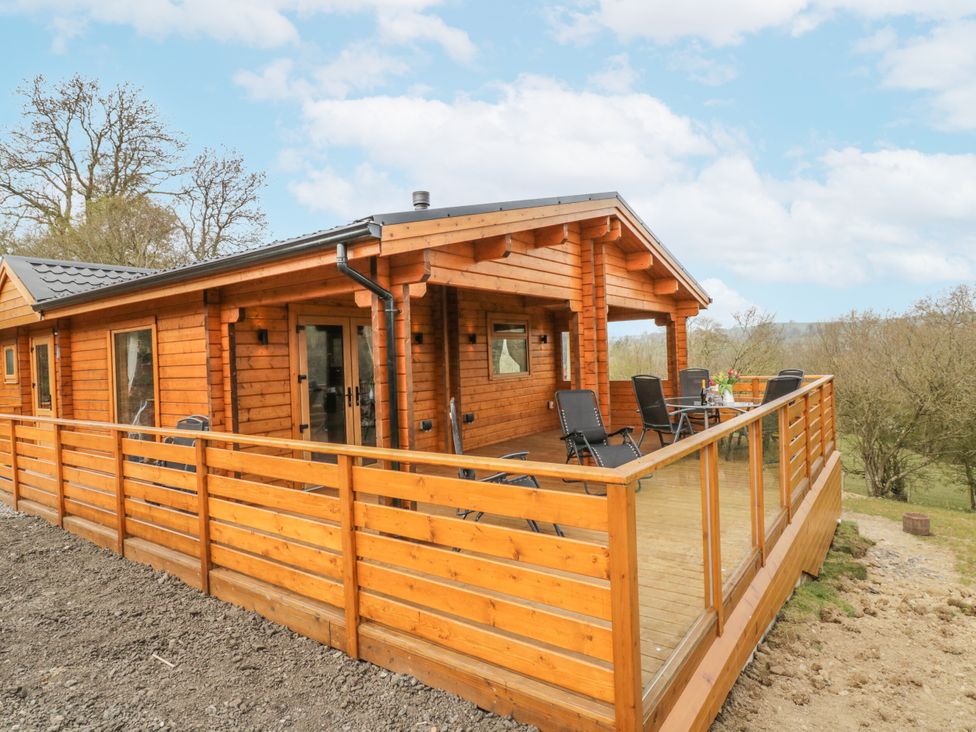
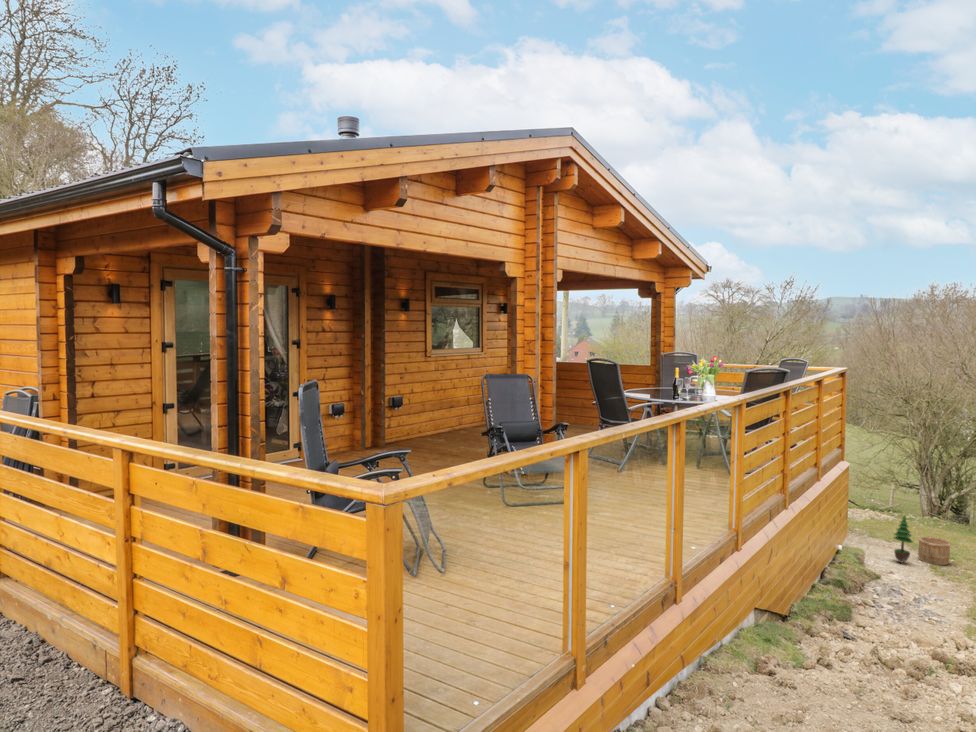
potted tree: none [882,494,900,534] -> present [894,516,912,563]

